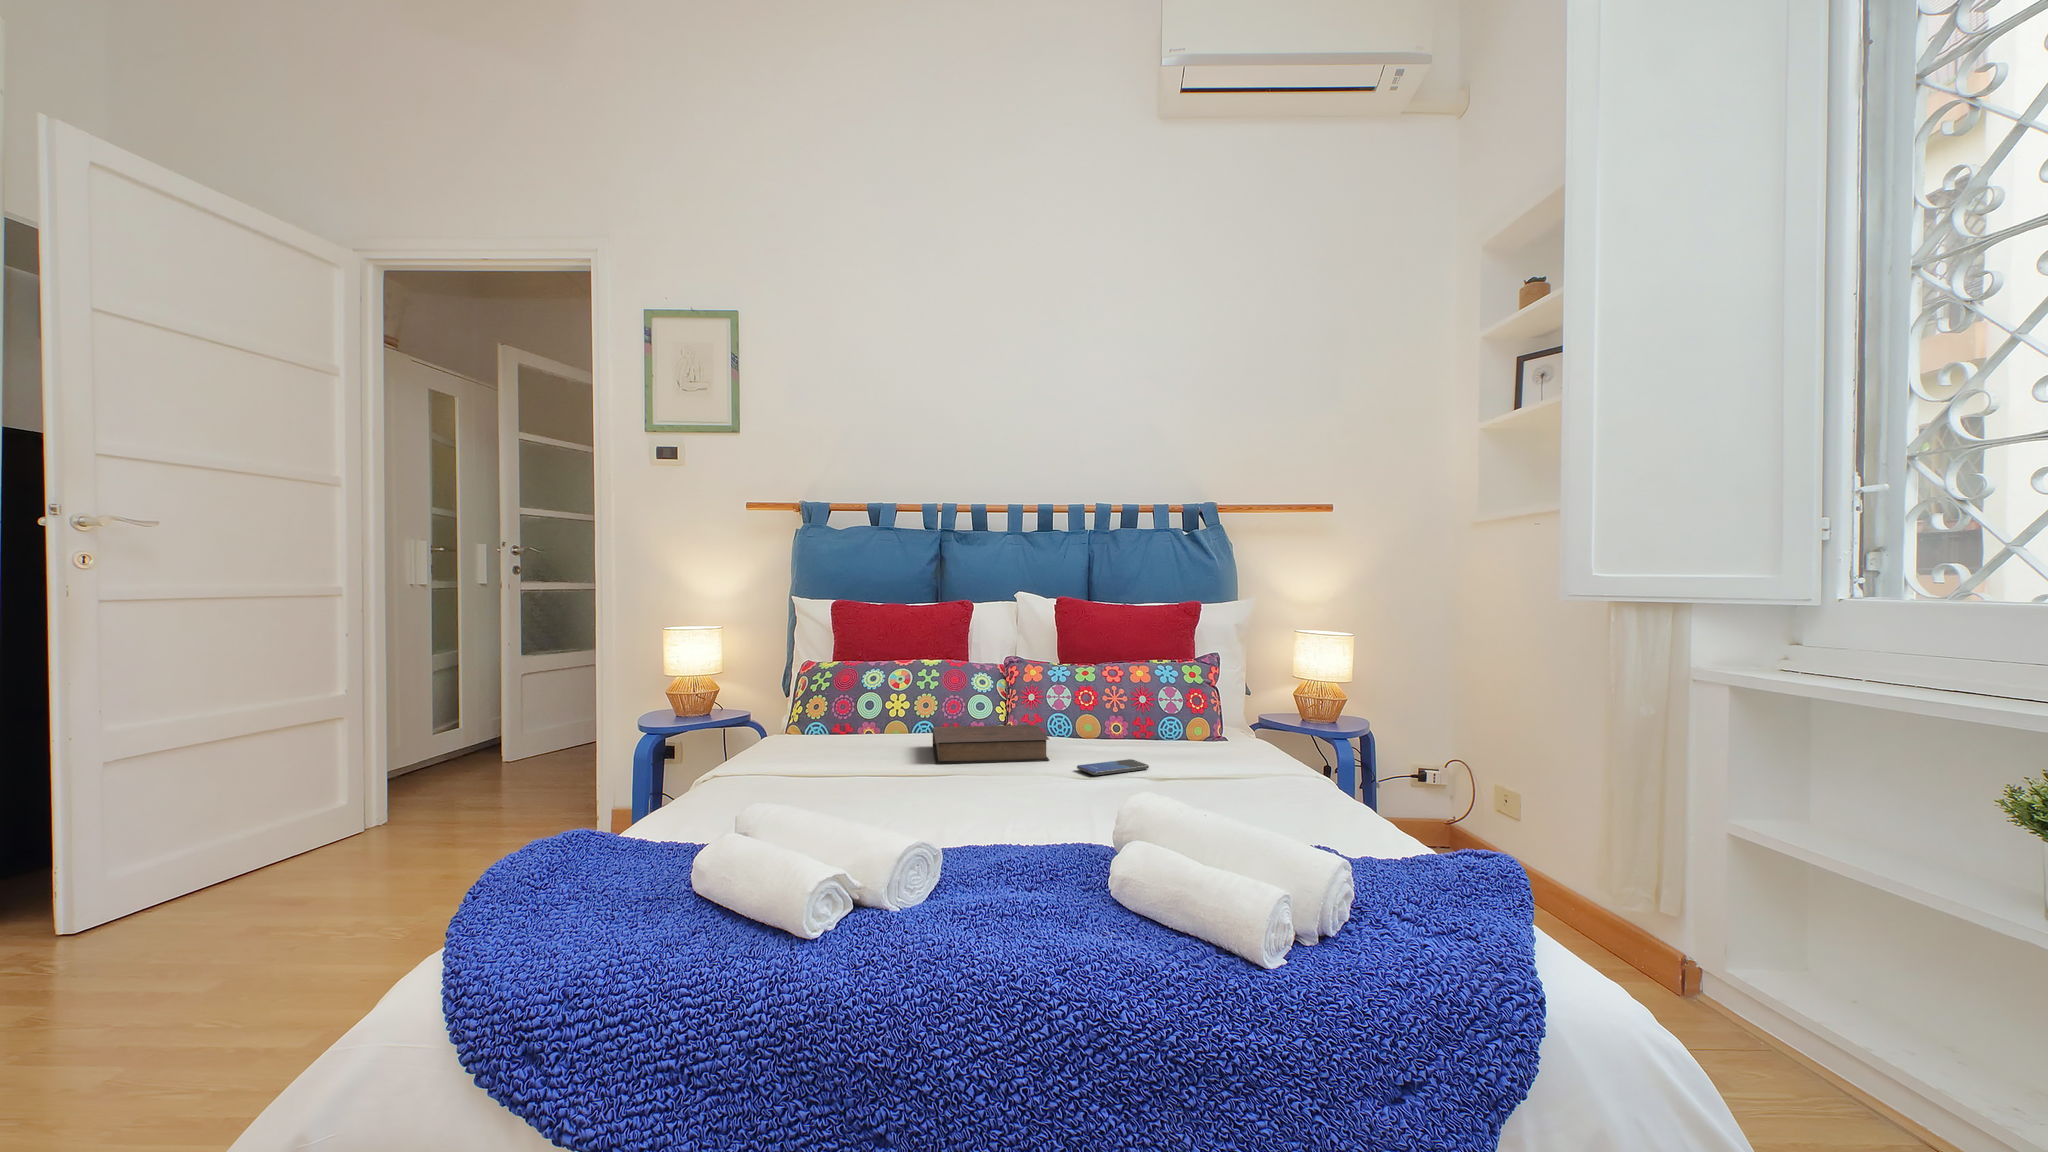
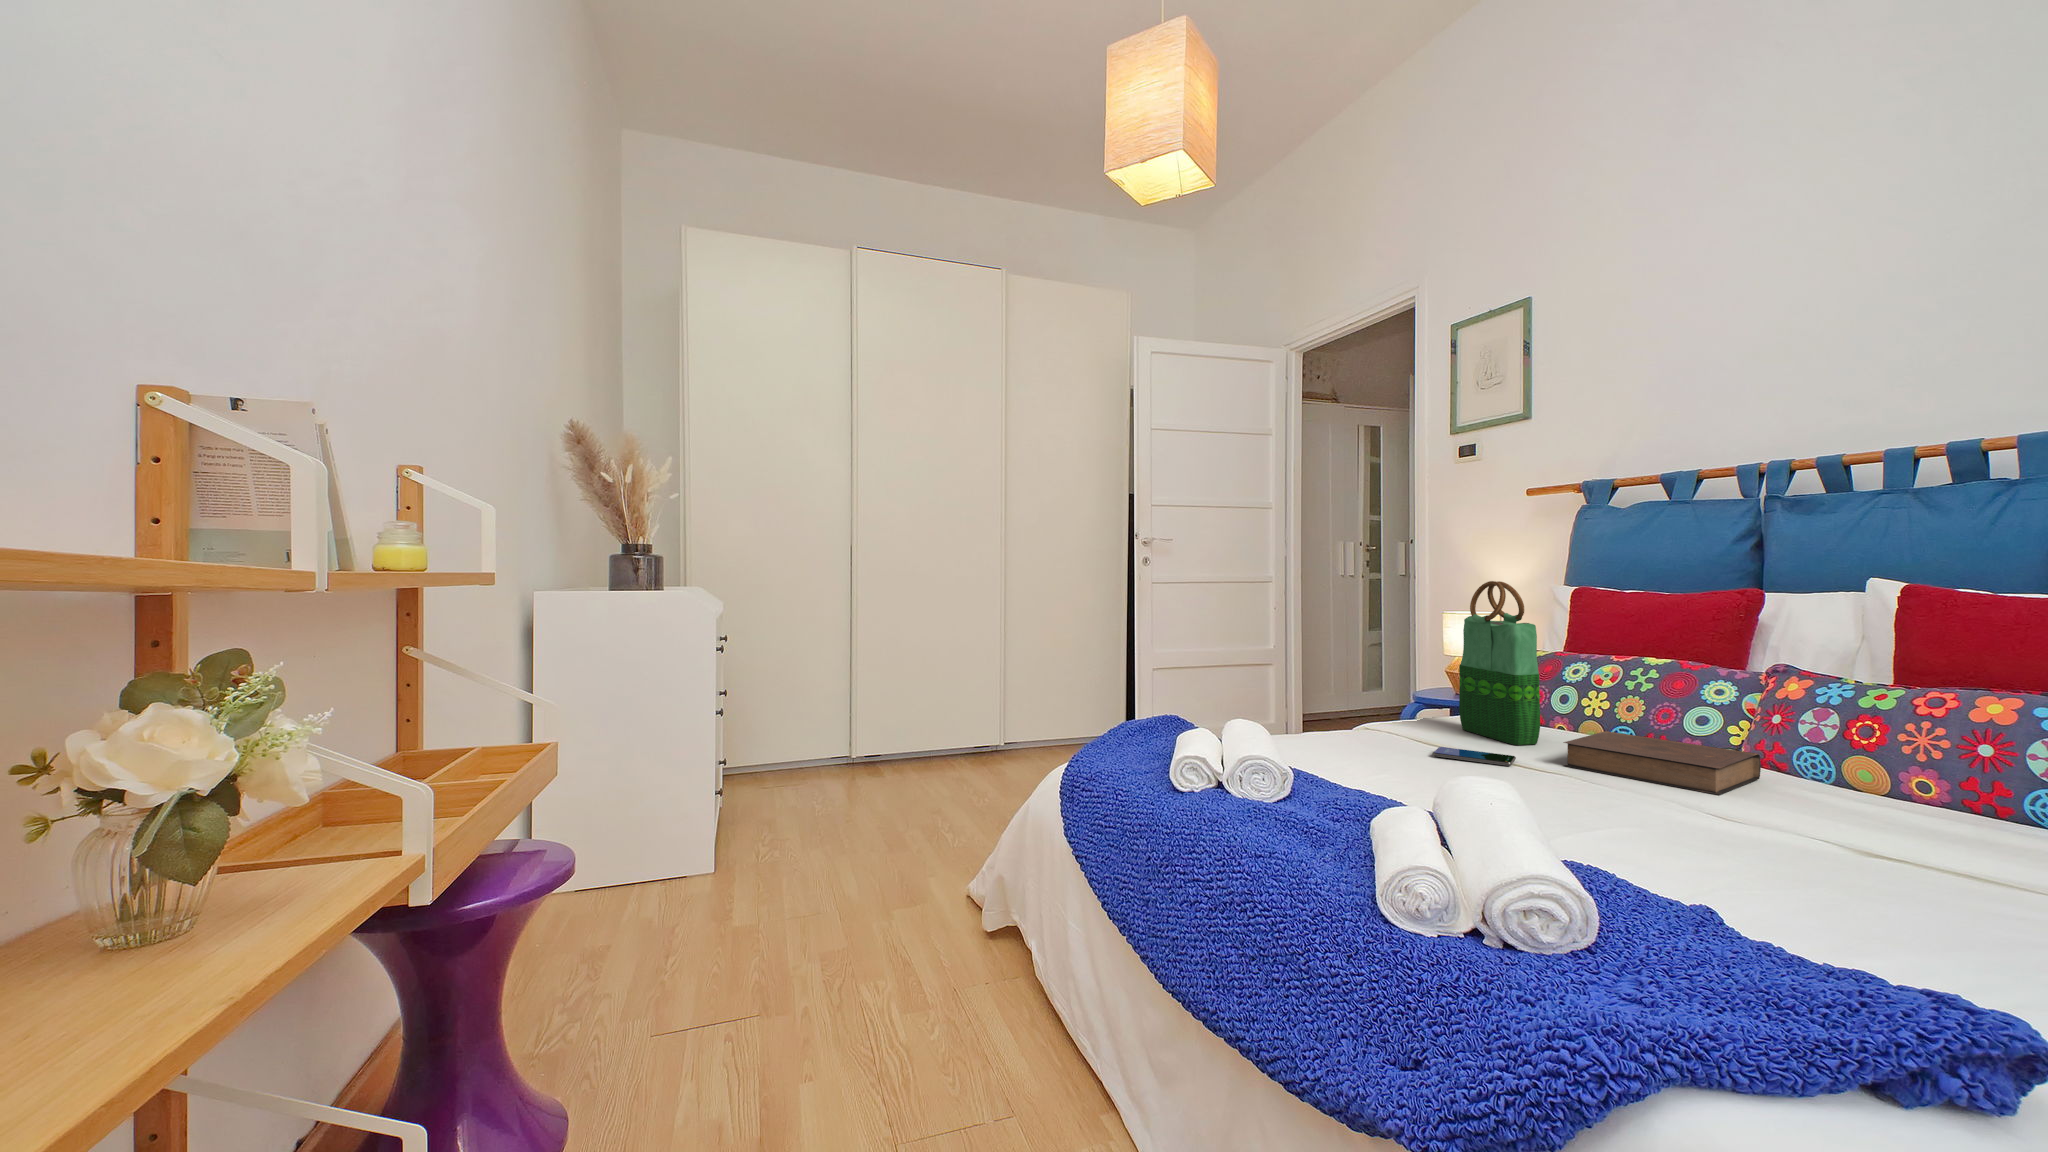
tote bag: none [796,596,882,755] -> present [1459,581,1540,745]
smartphone: present [1077,759,1149,775] -> present [1433,747,1516,766]

